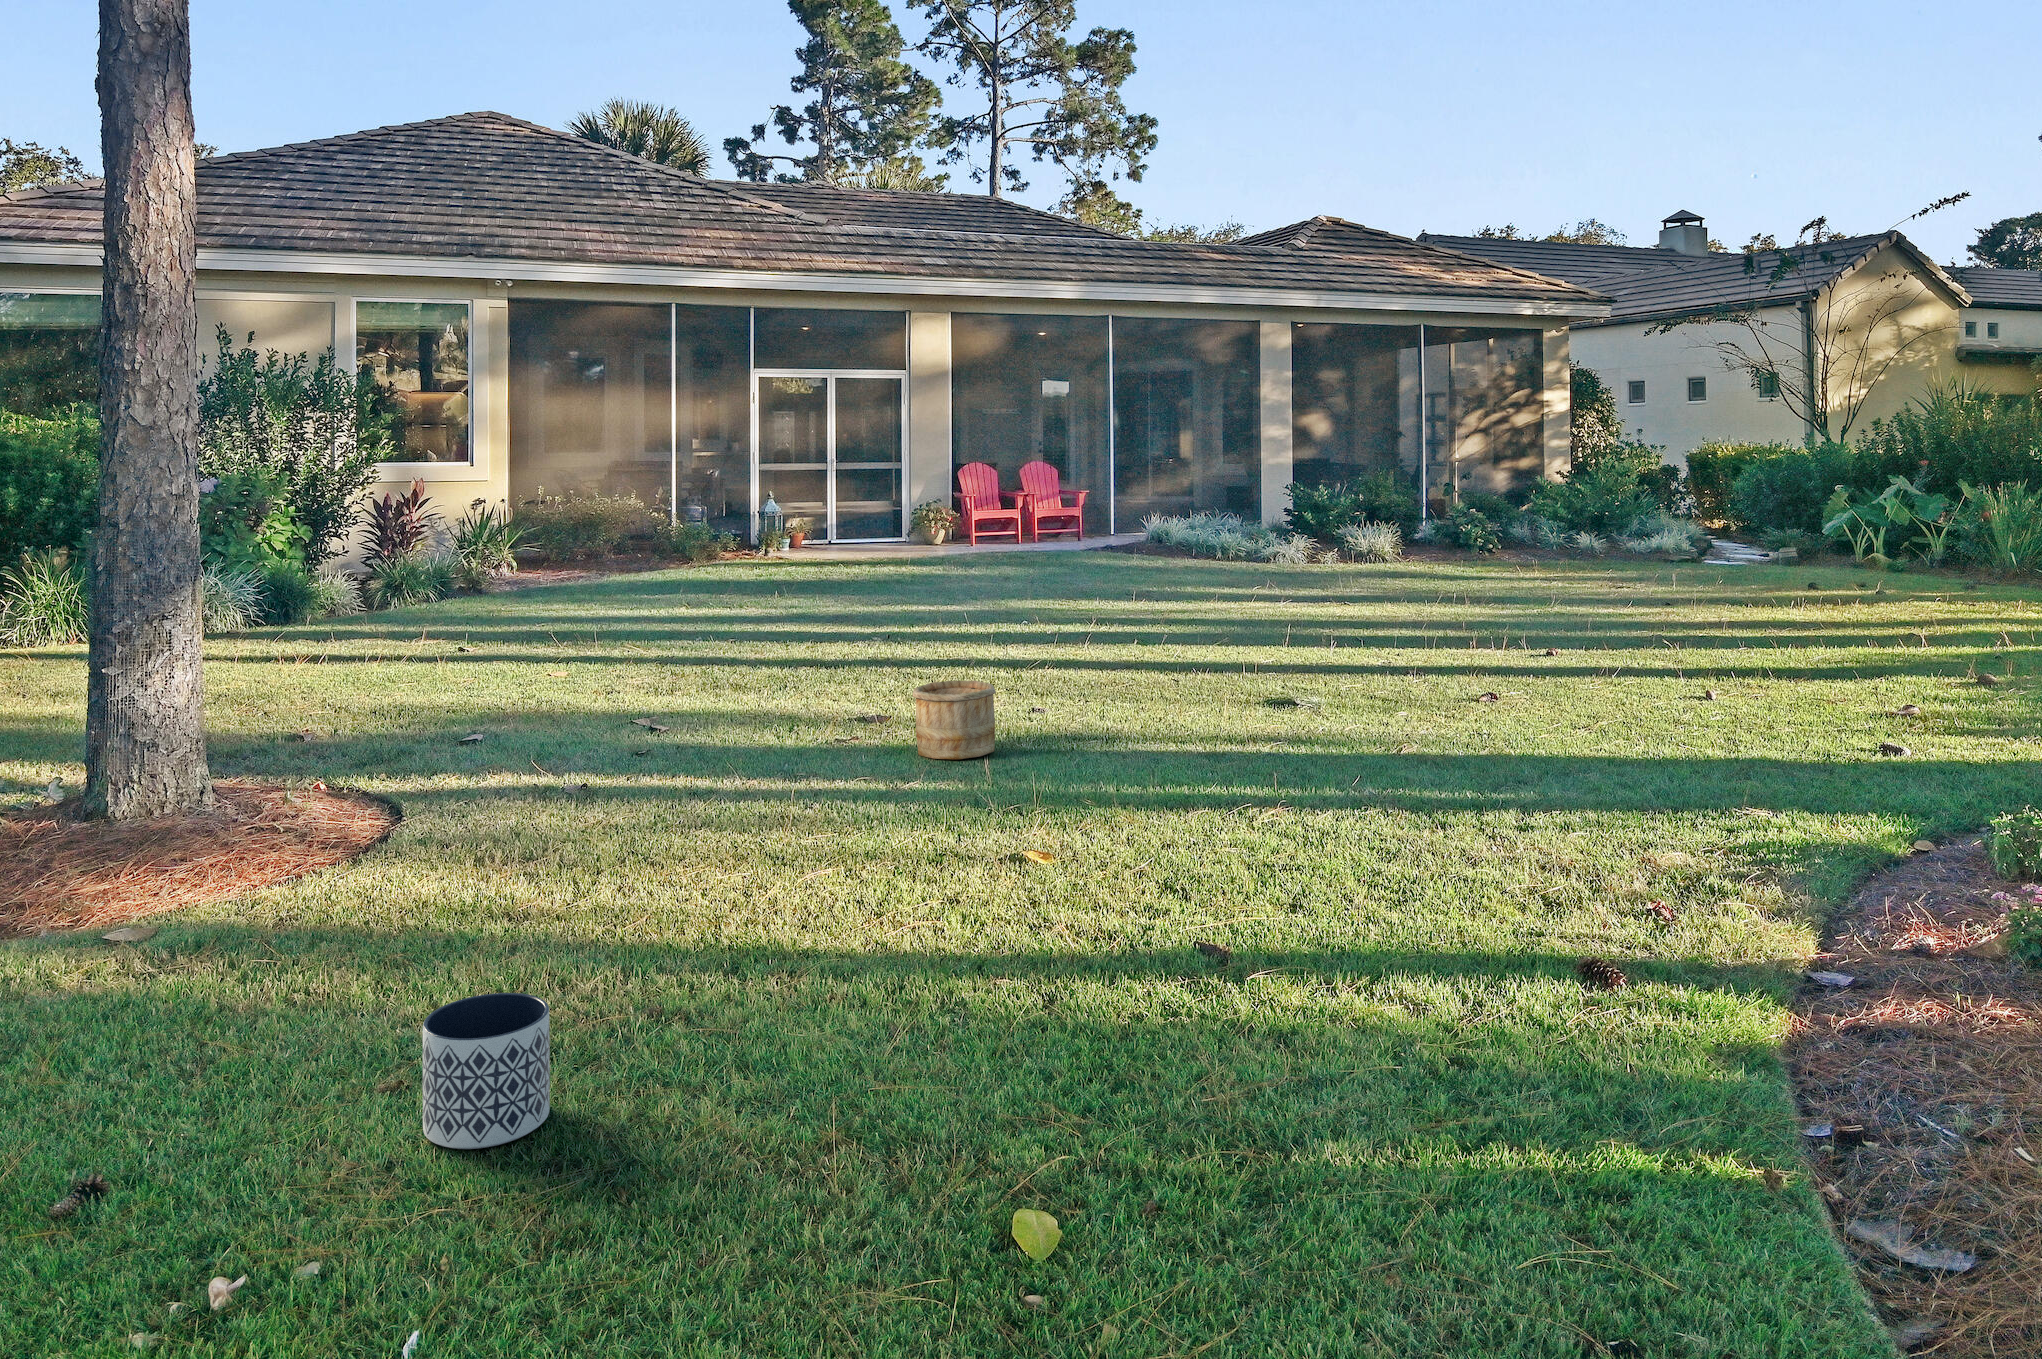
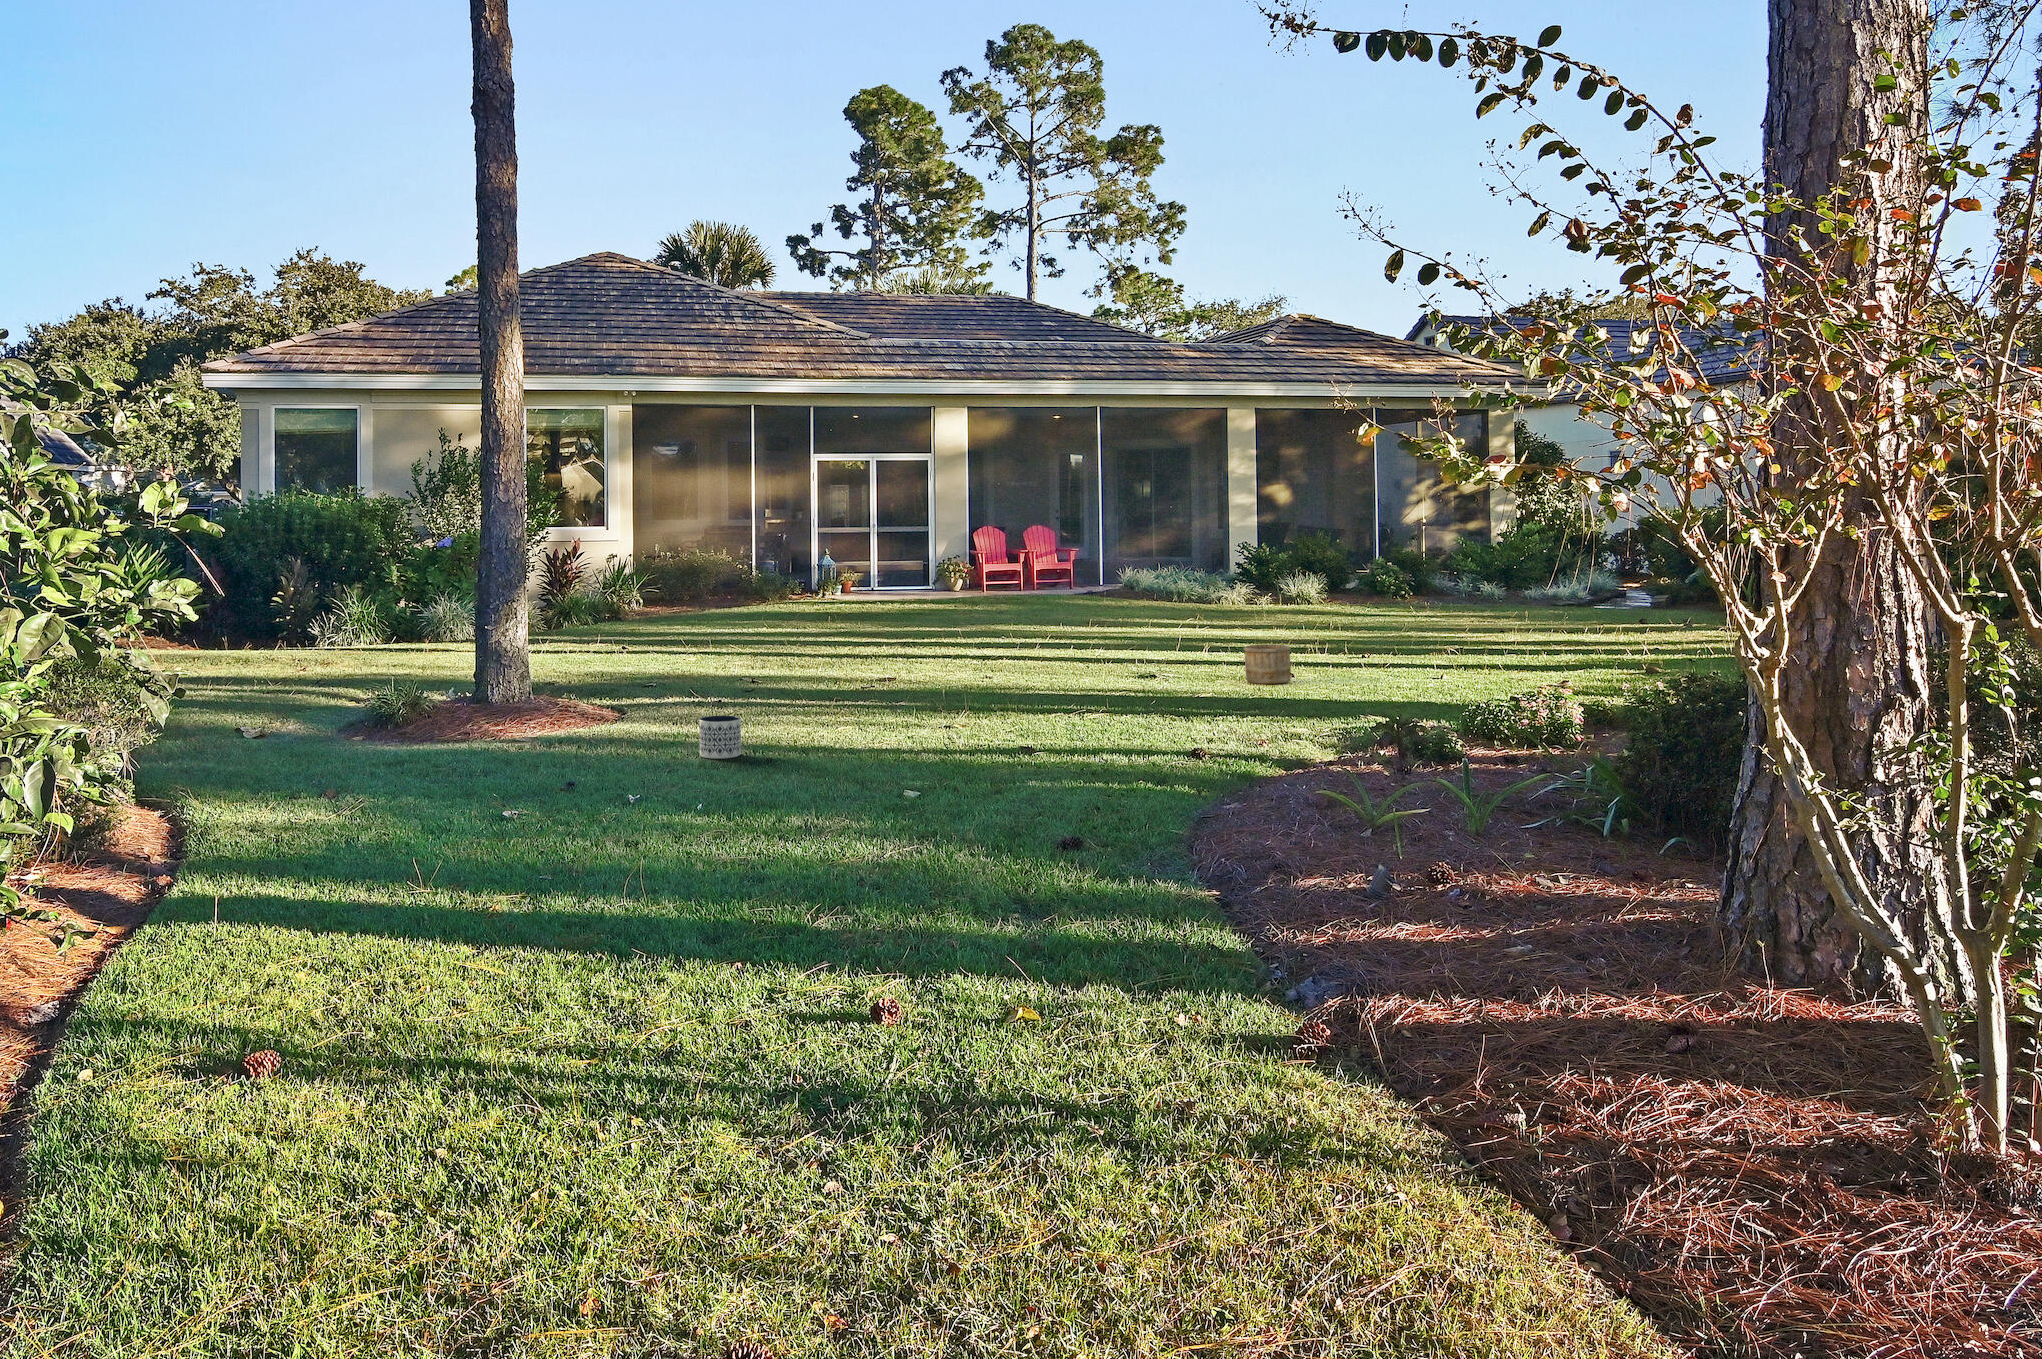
wooden bucket: present [913,680,996,759] -> present [1243,644,1291,684]

